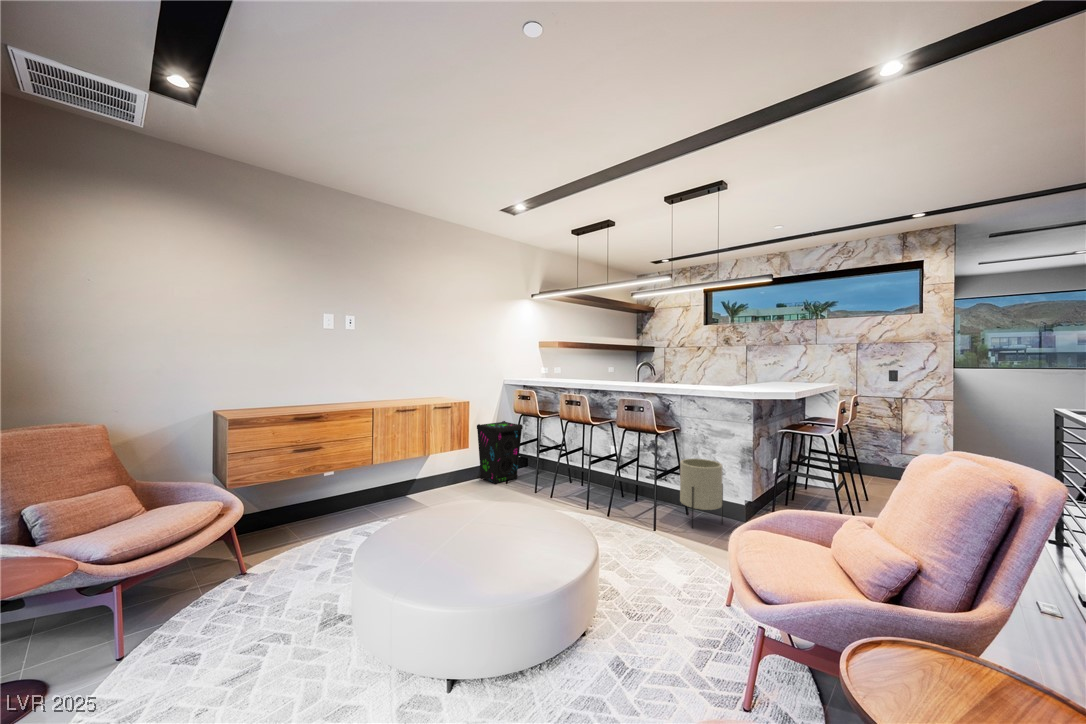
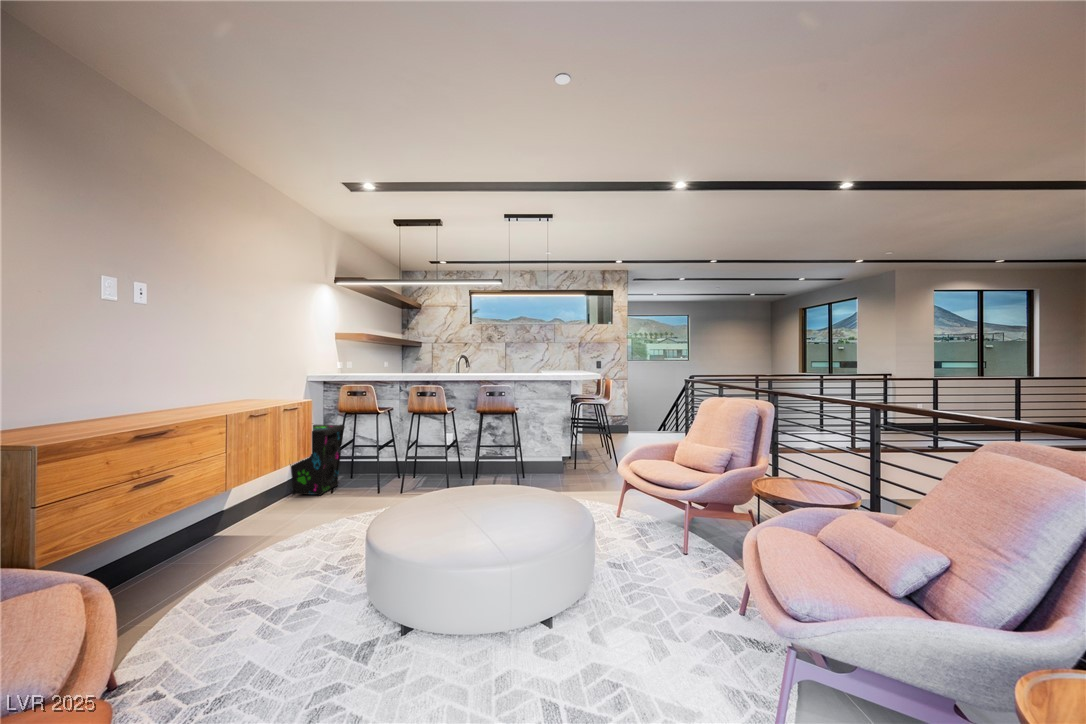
planter: present [680,459,723,528] -> none [525,430,556,484]

